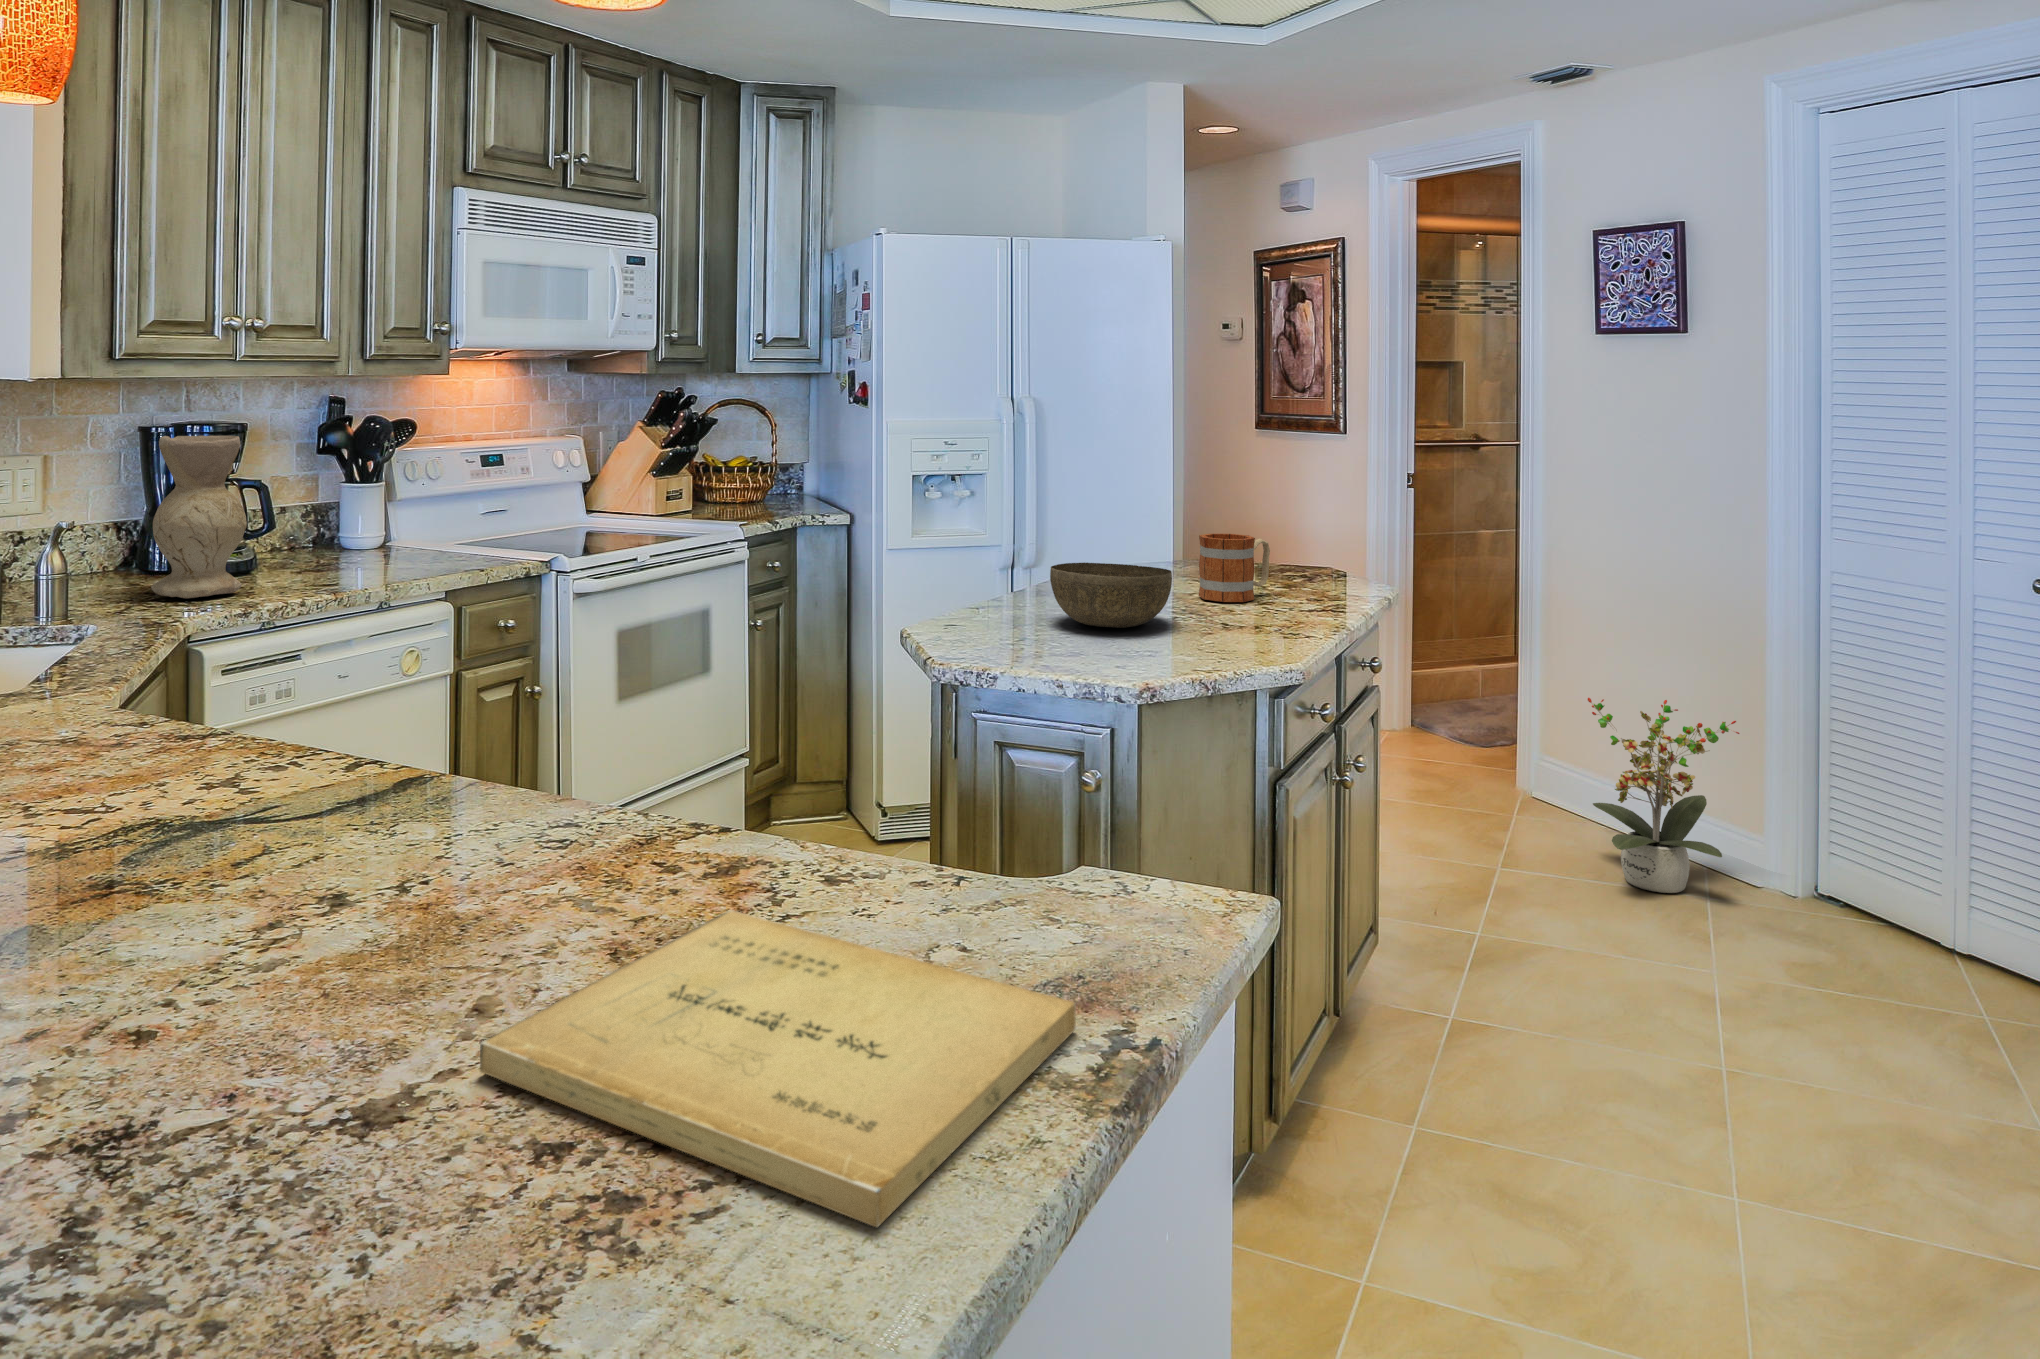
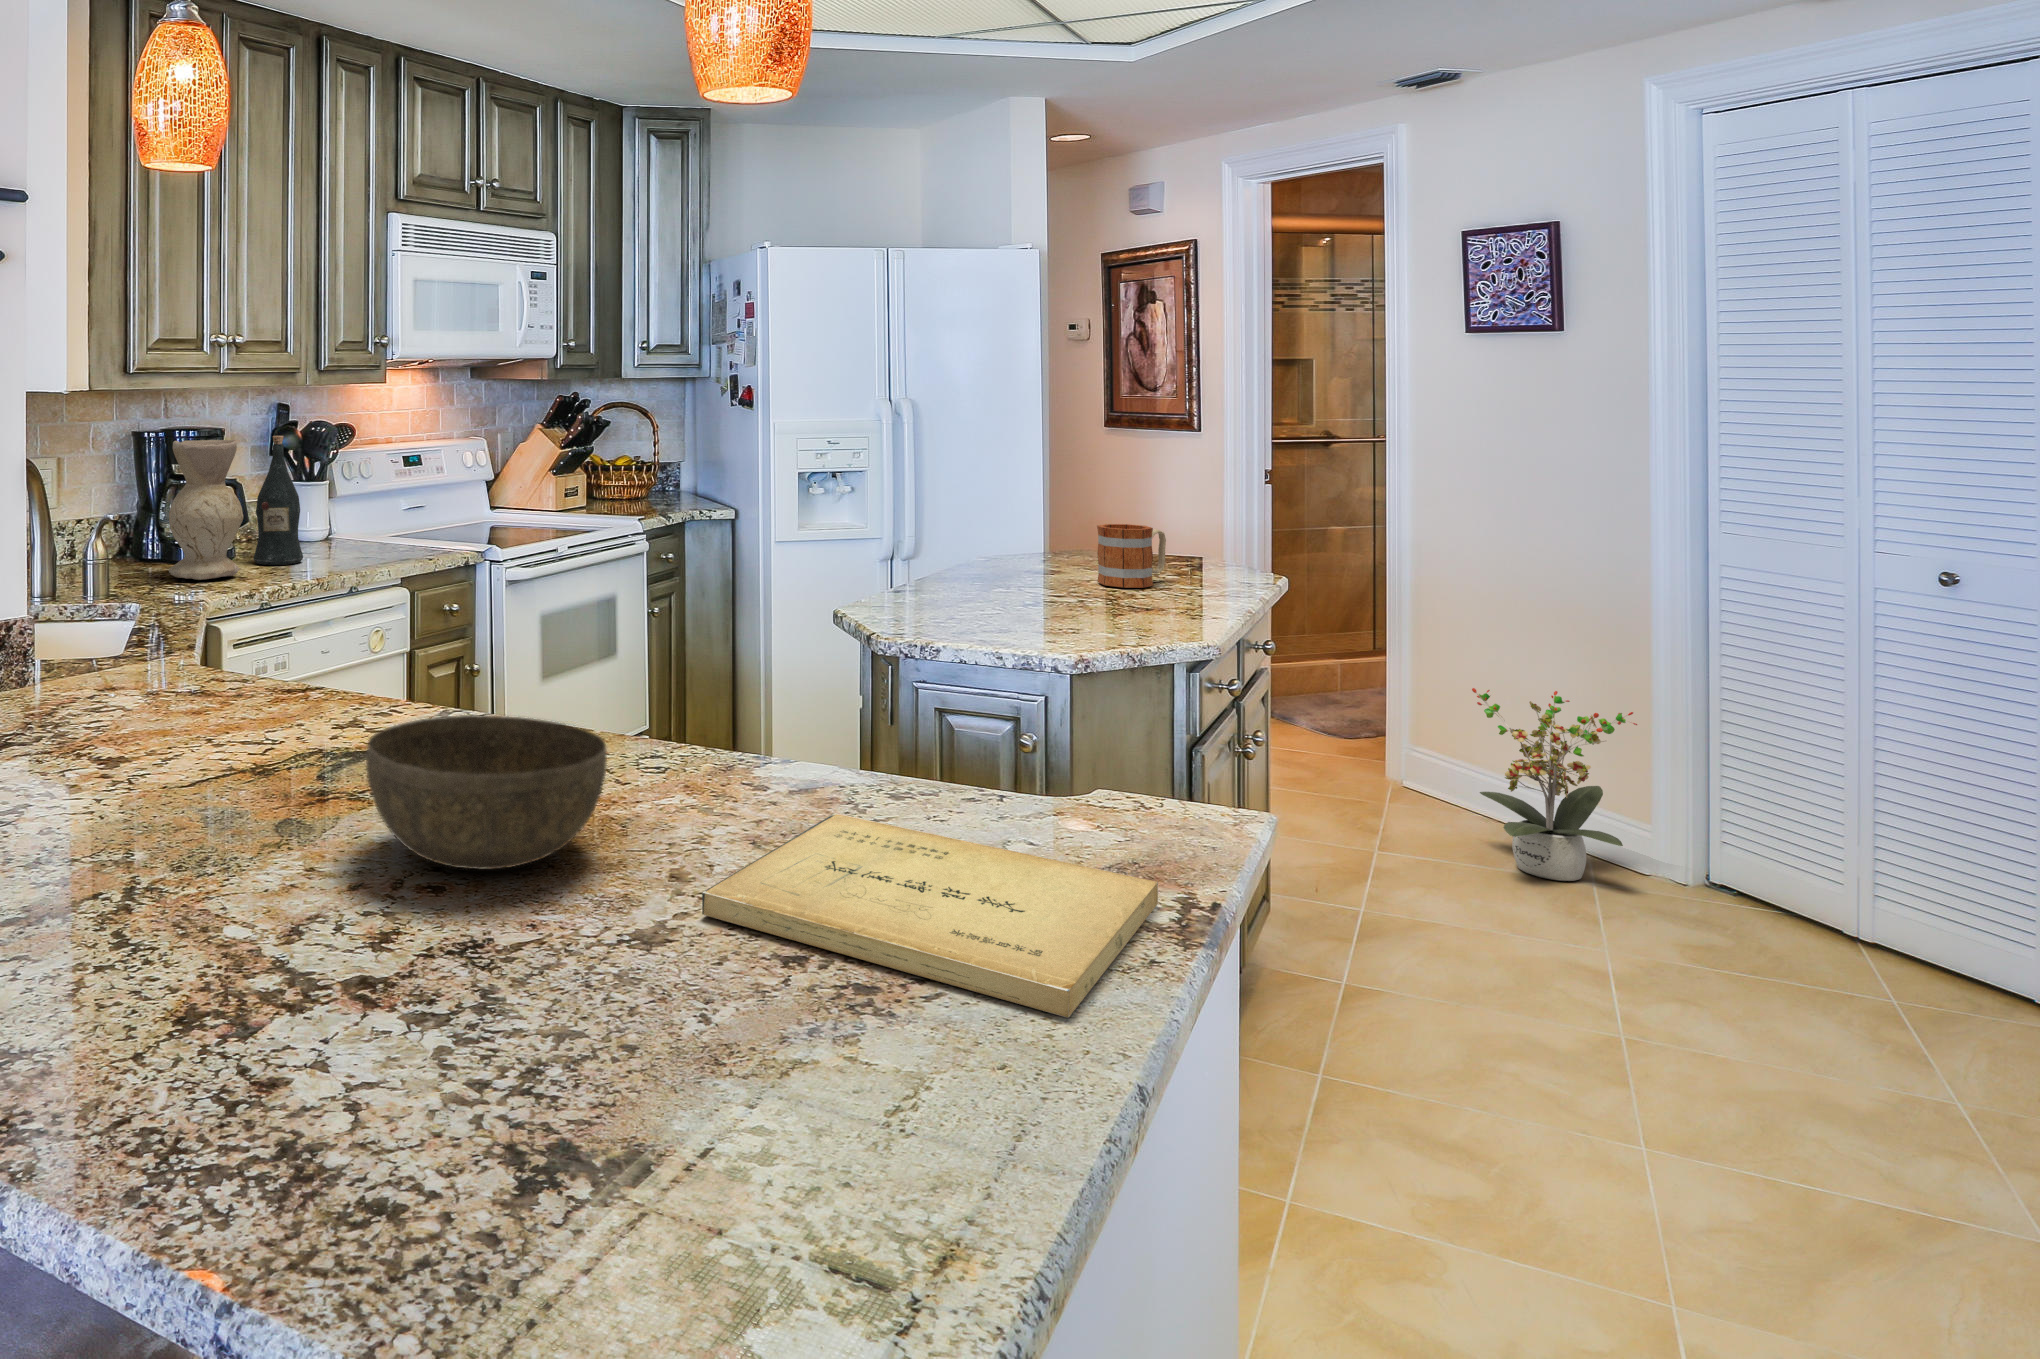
wine bottle: none [271,431,332,580] -> present [253,436,303,565]
bowl: present [1050,563,1172,628] -> present [366,715,607,869]

